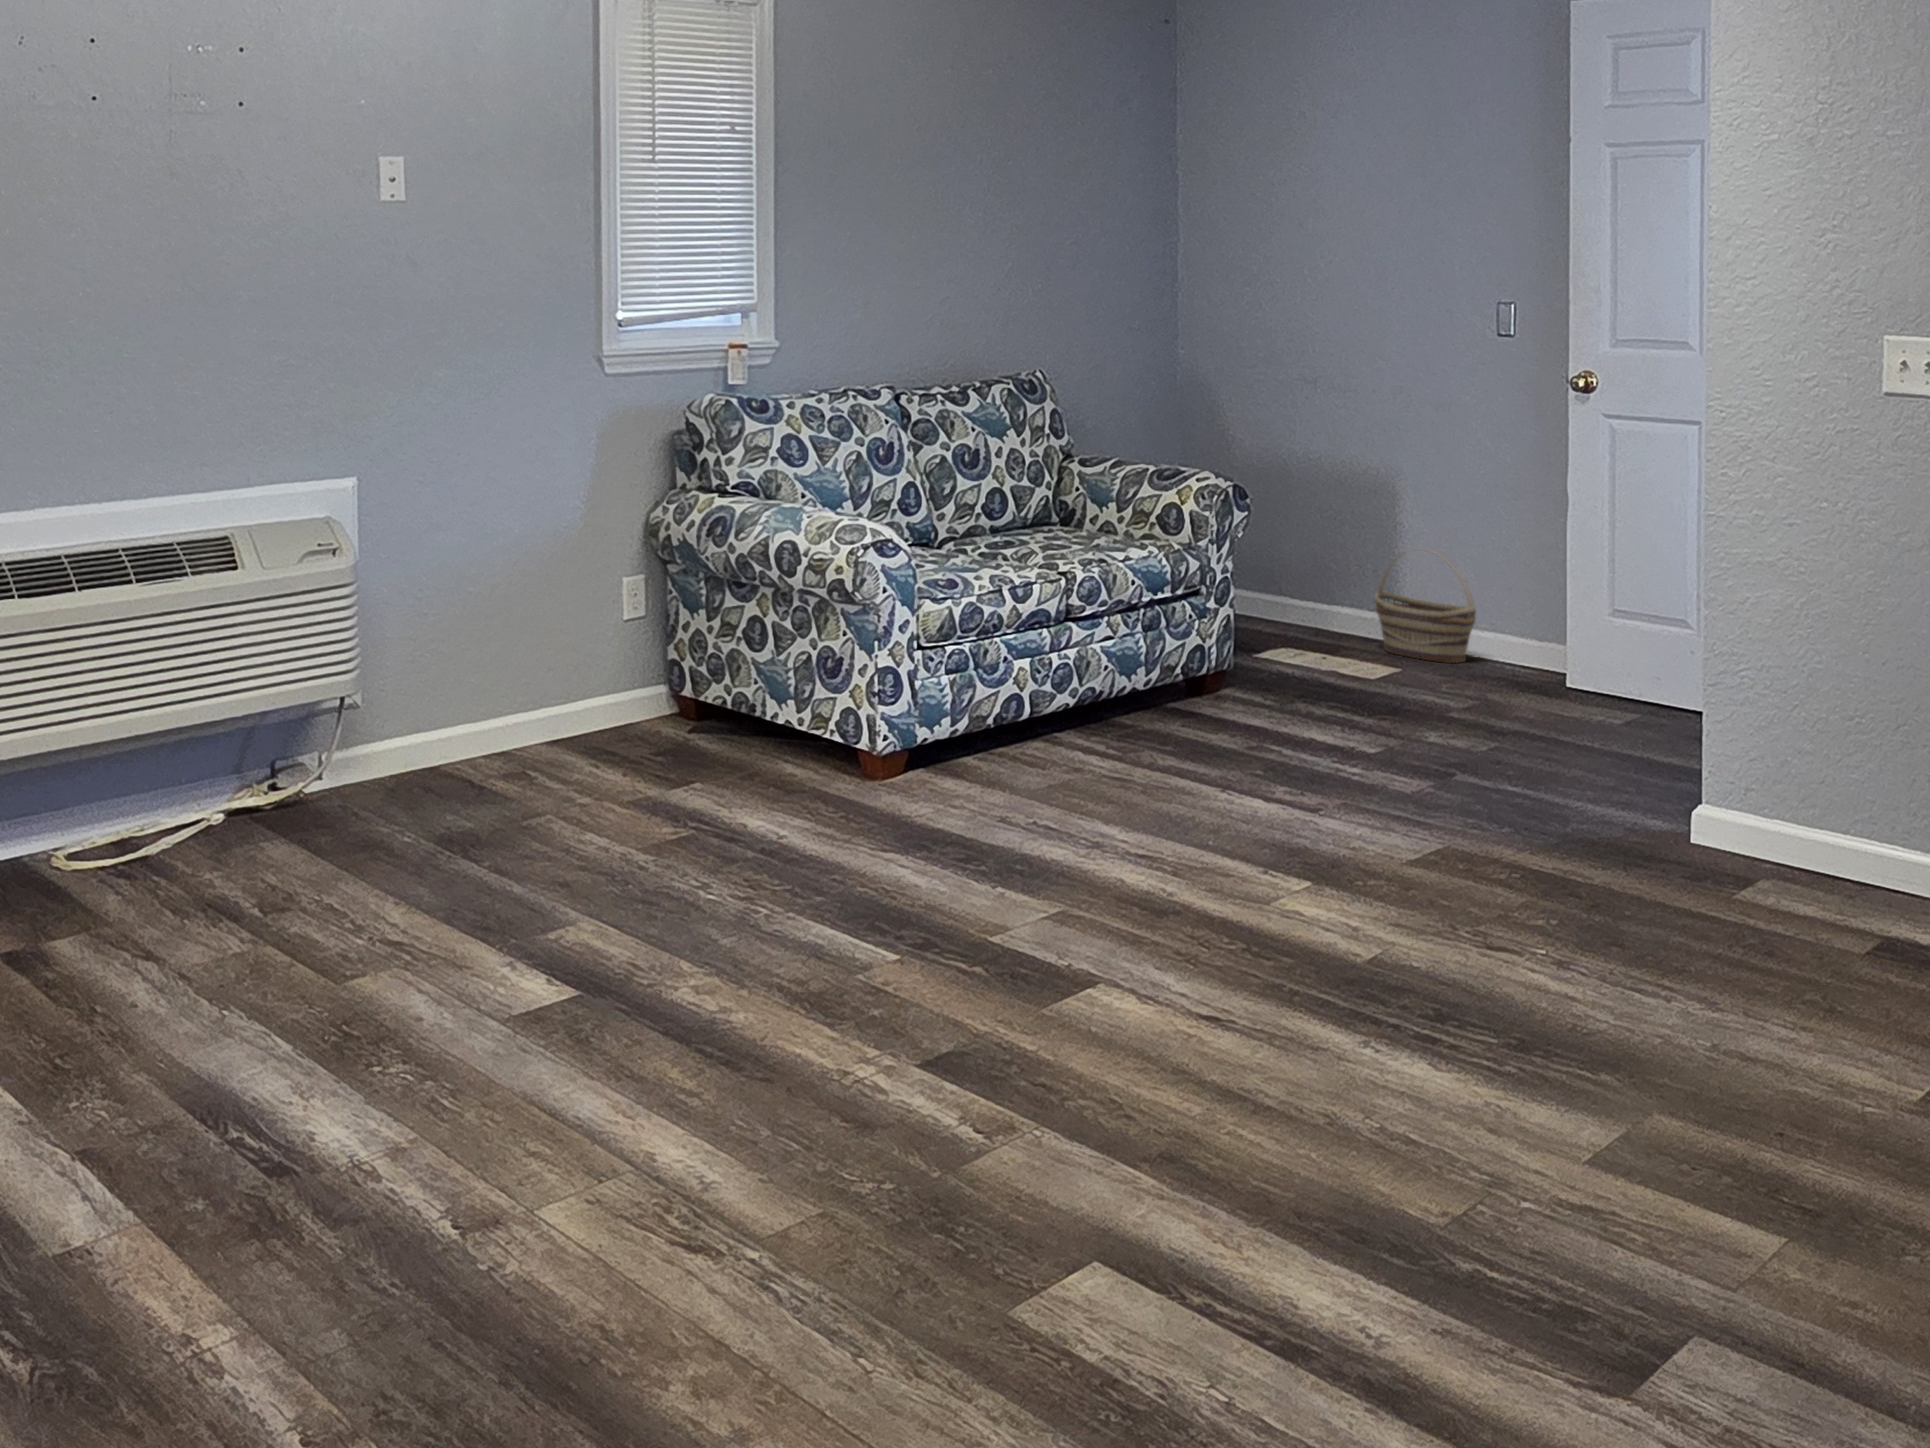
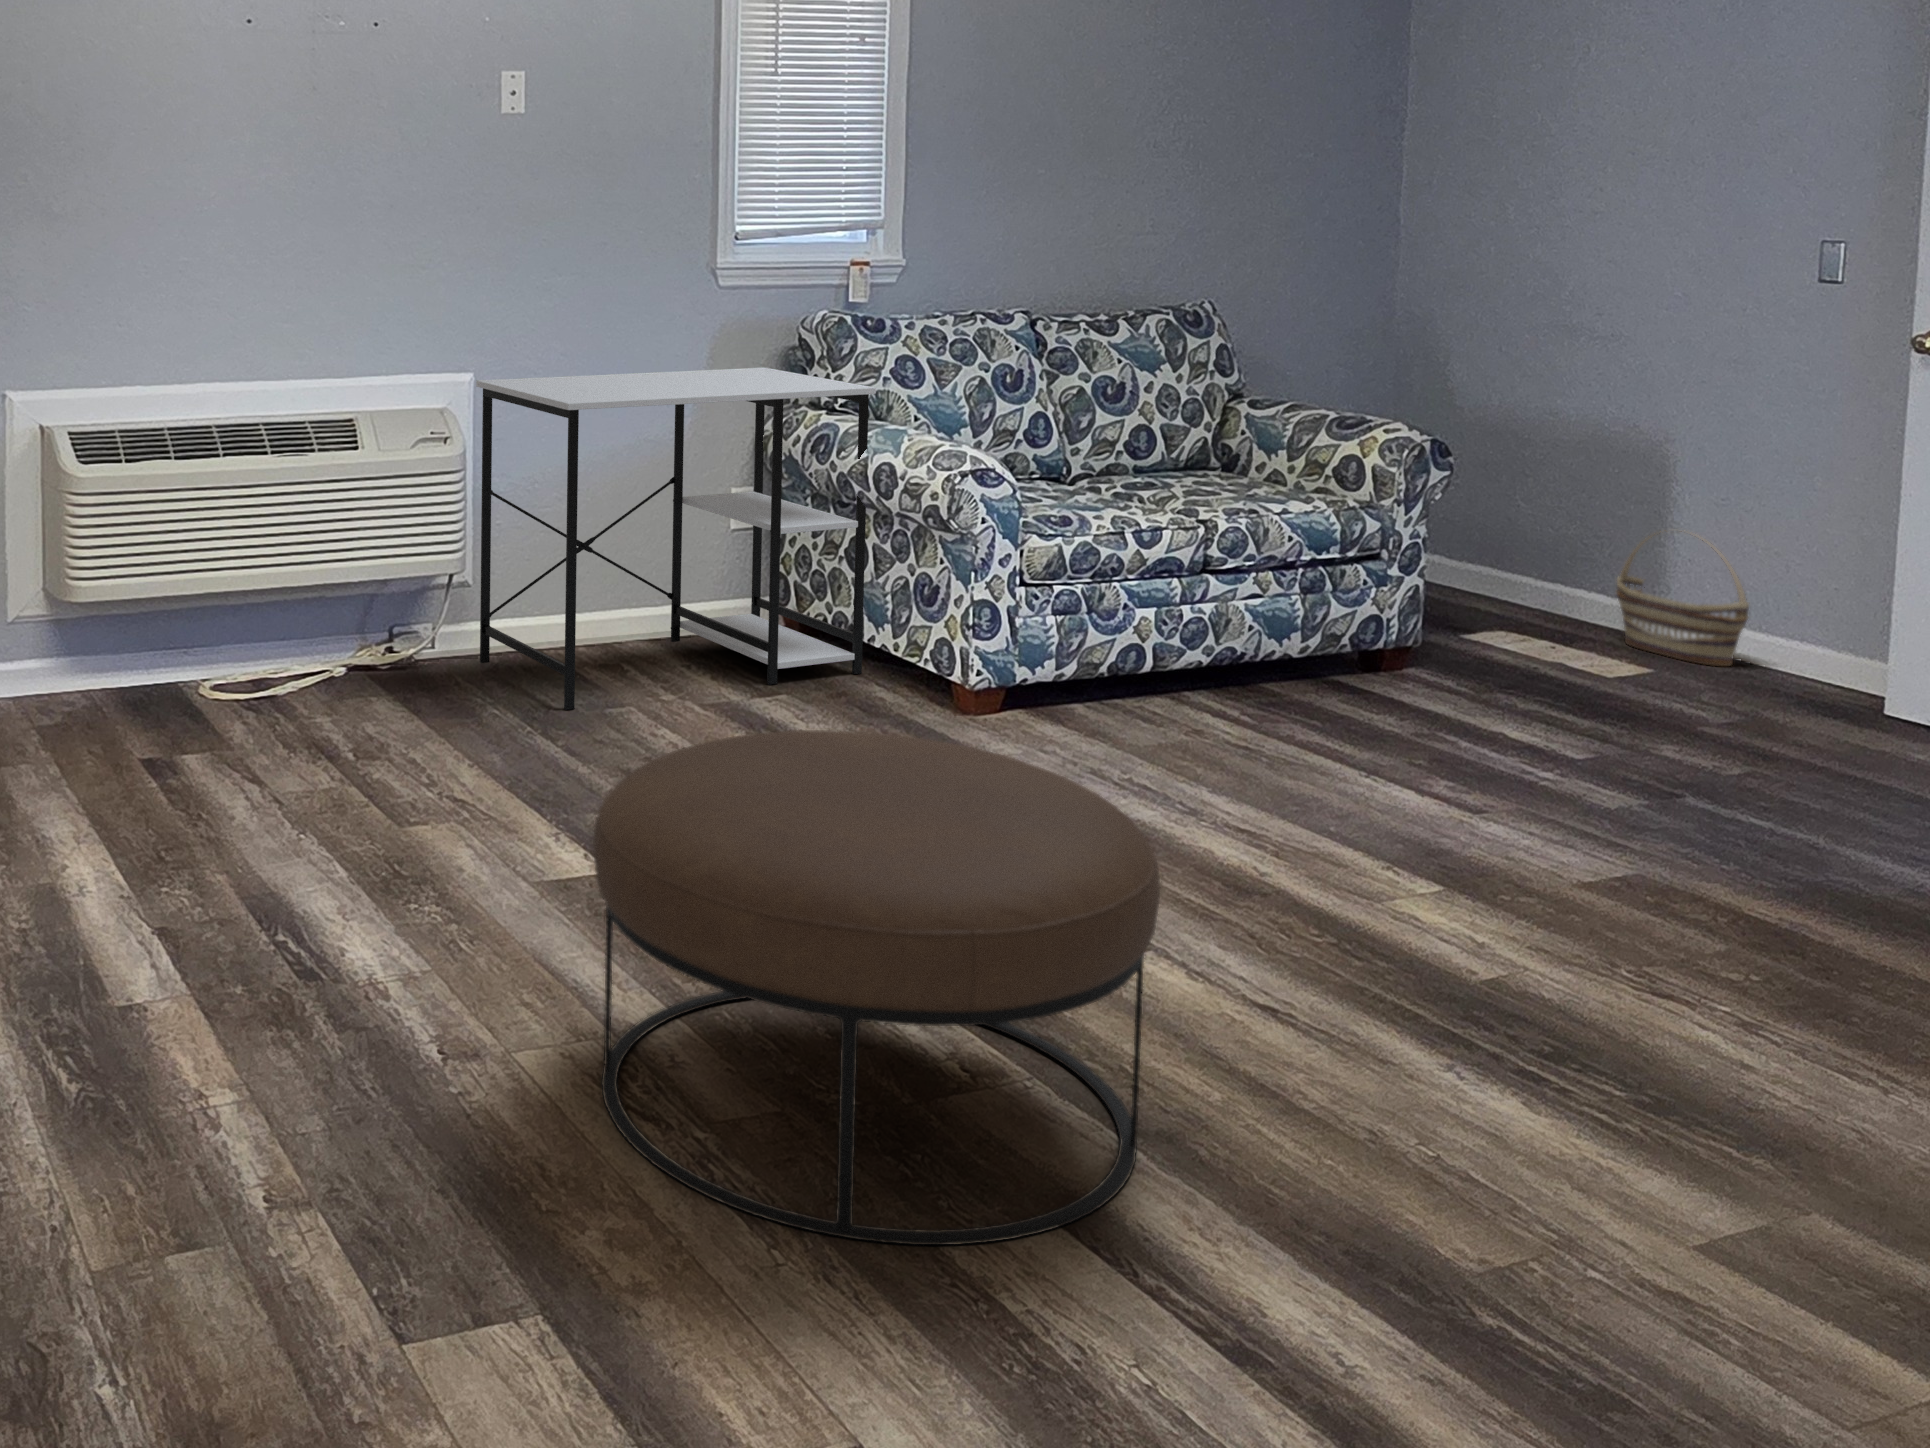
desk: none [357,453,769,828] -> present [476,367,876,710]
ottoman: none [621,814,1164,1327] -> present [593,730,1160,1245]

